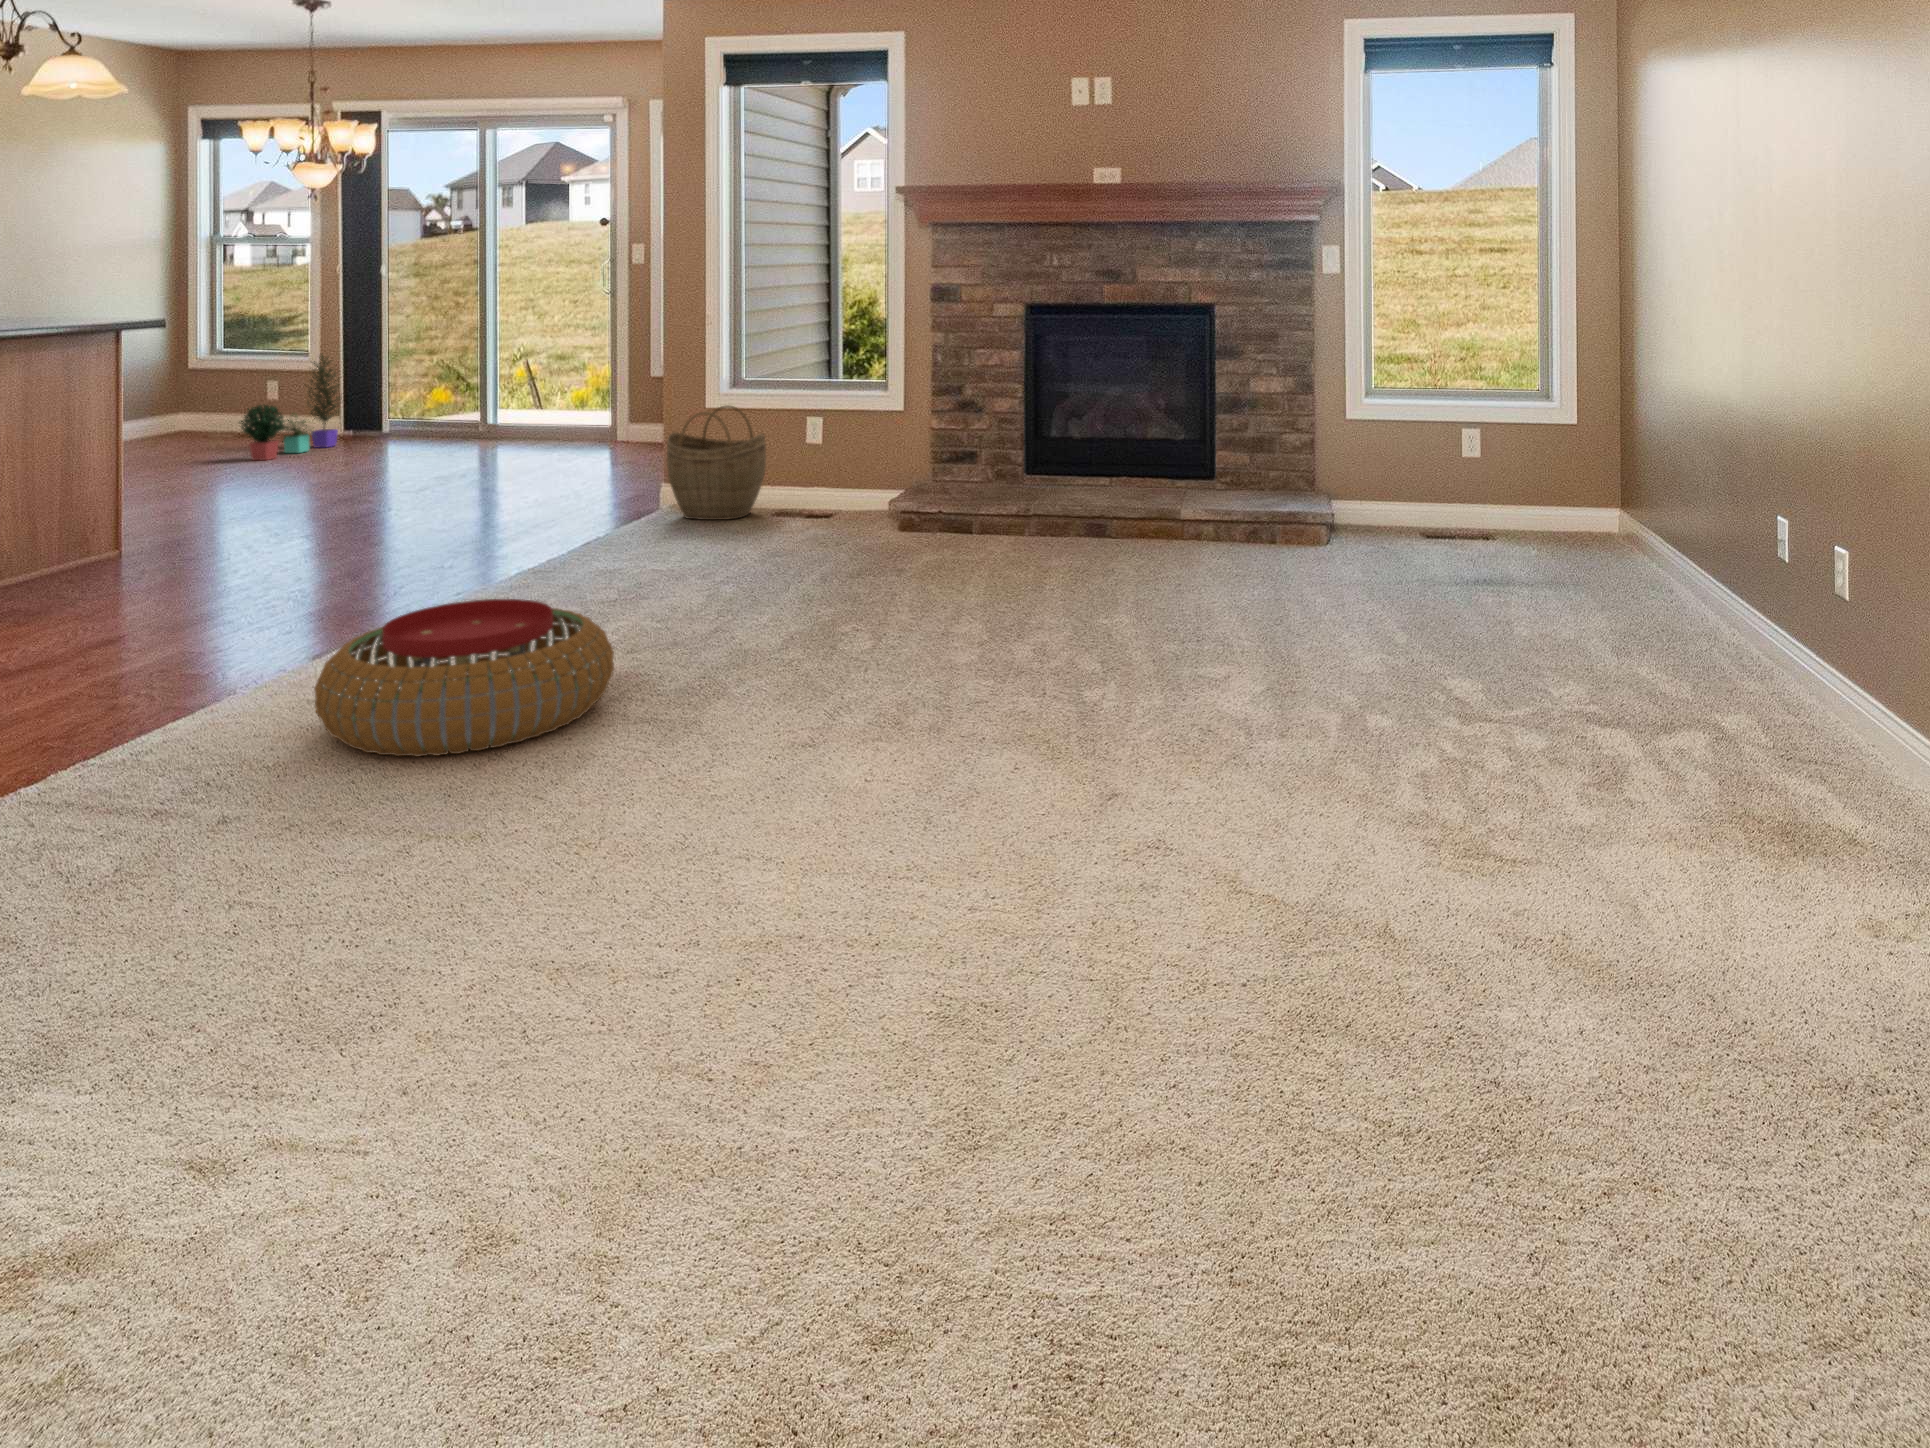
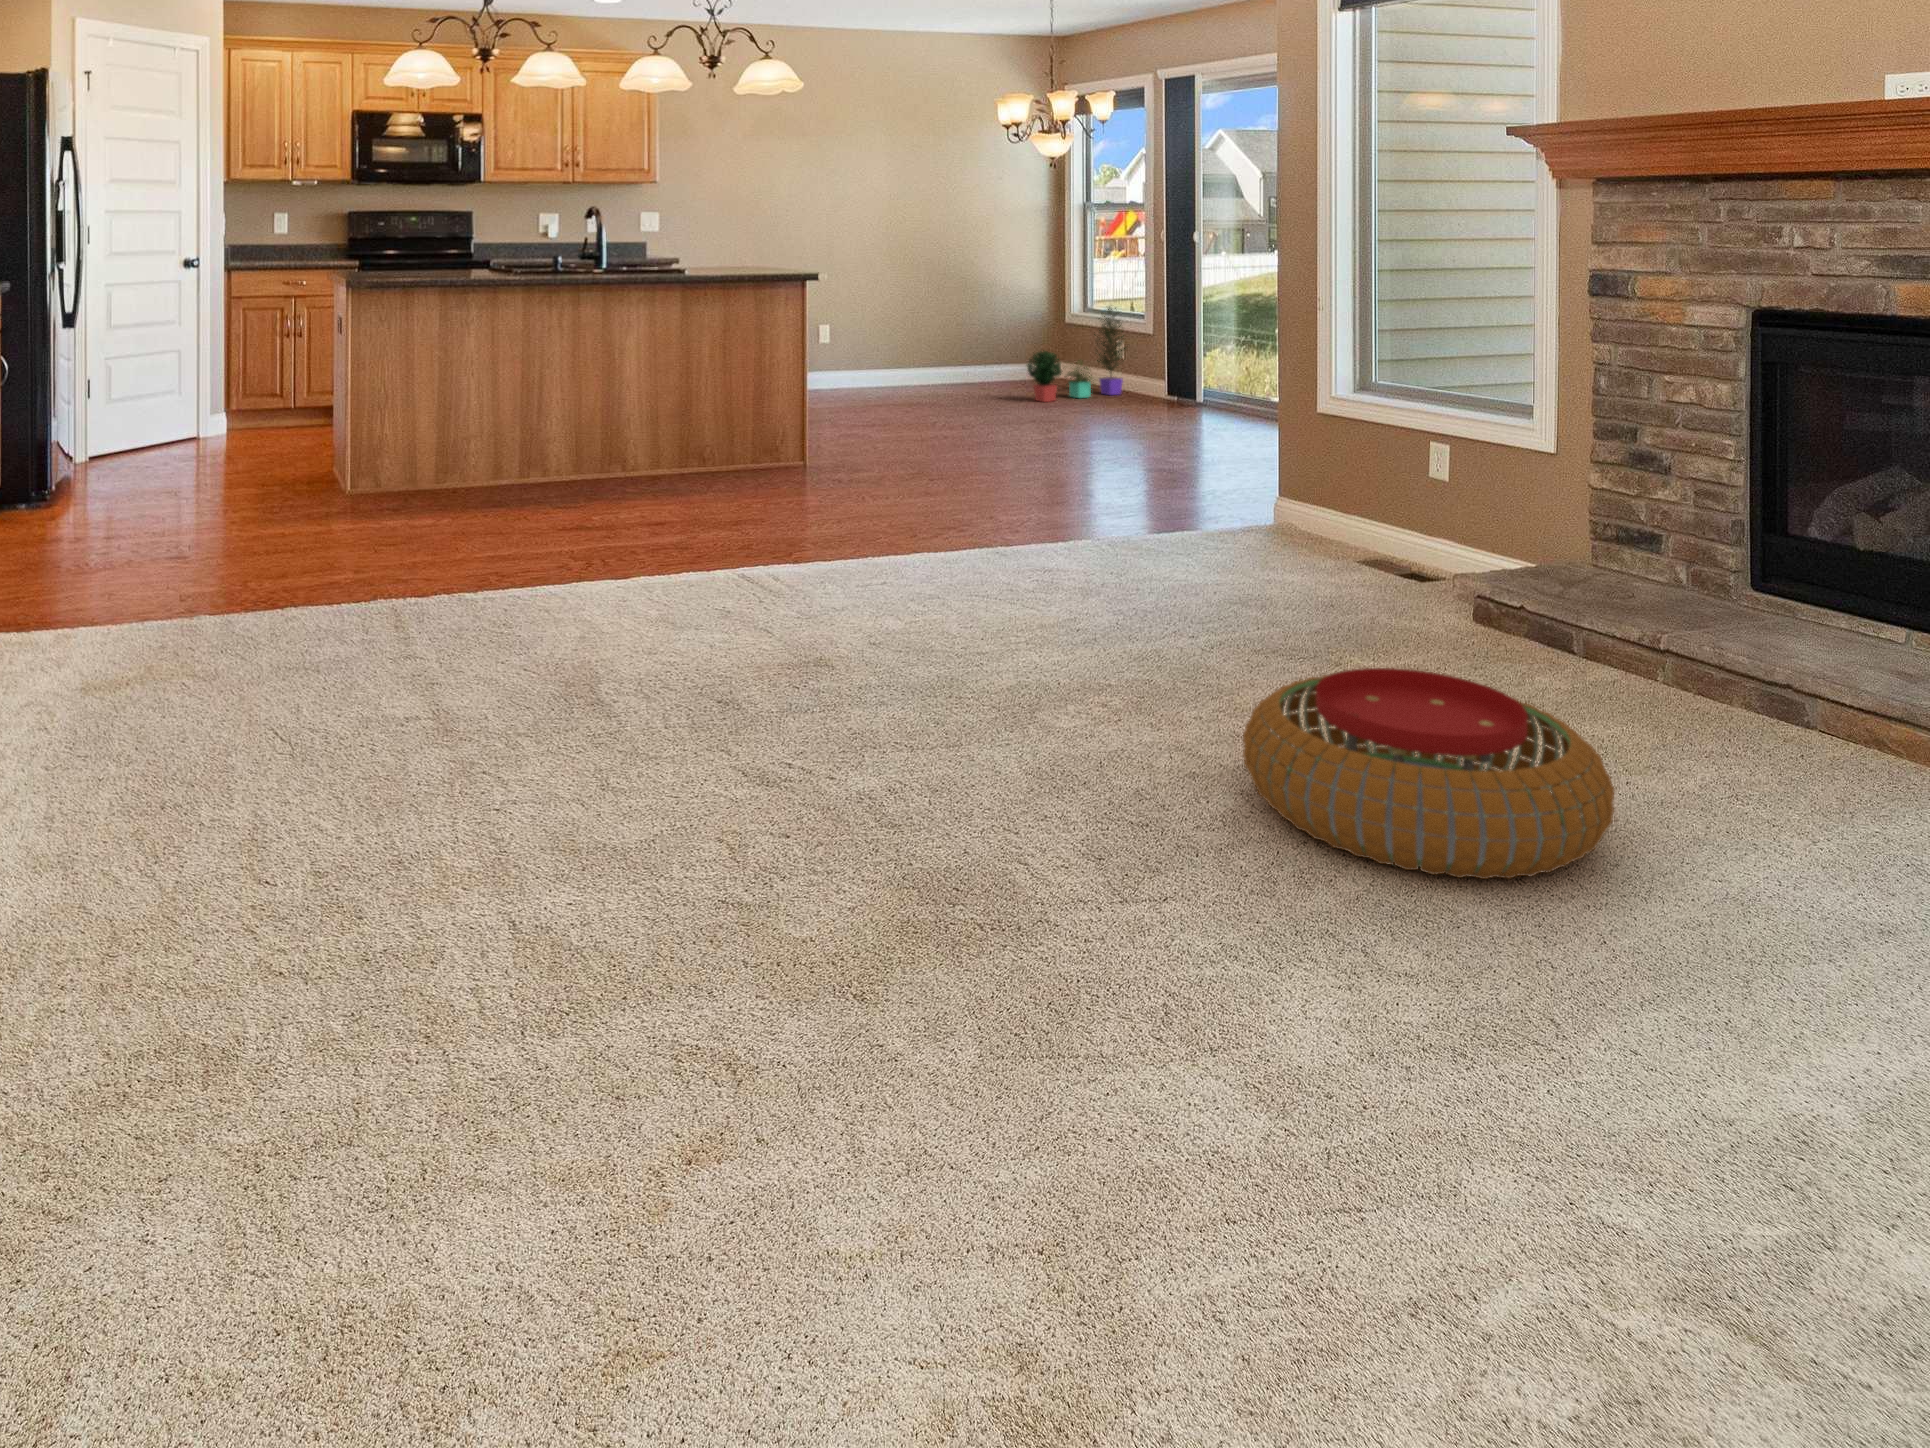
woven basket: present [667,406,766,520] -> none [1237,411,1363,552]
pouf: present [314,599,614,756] -> present [1243,668,1615,879]

